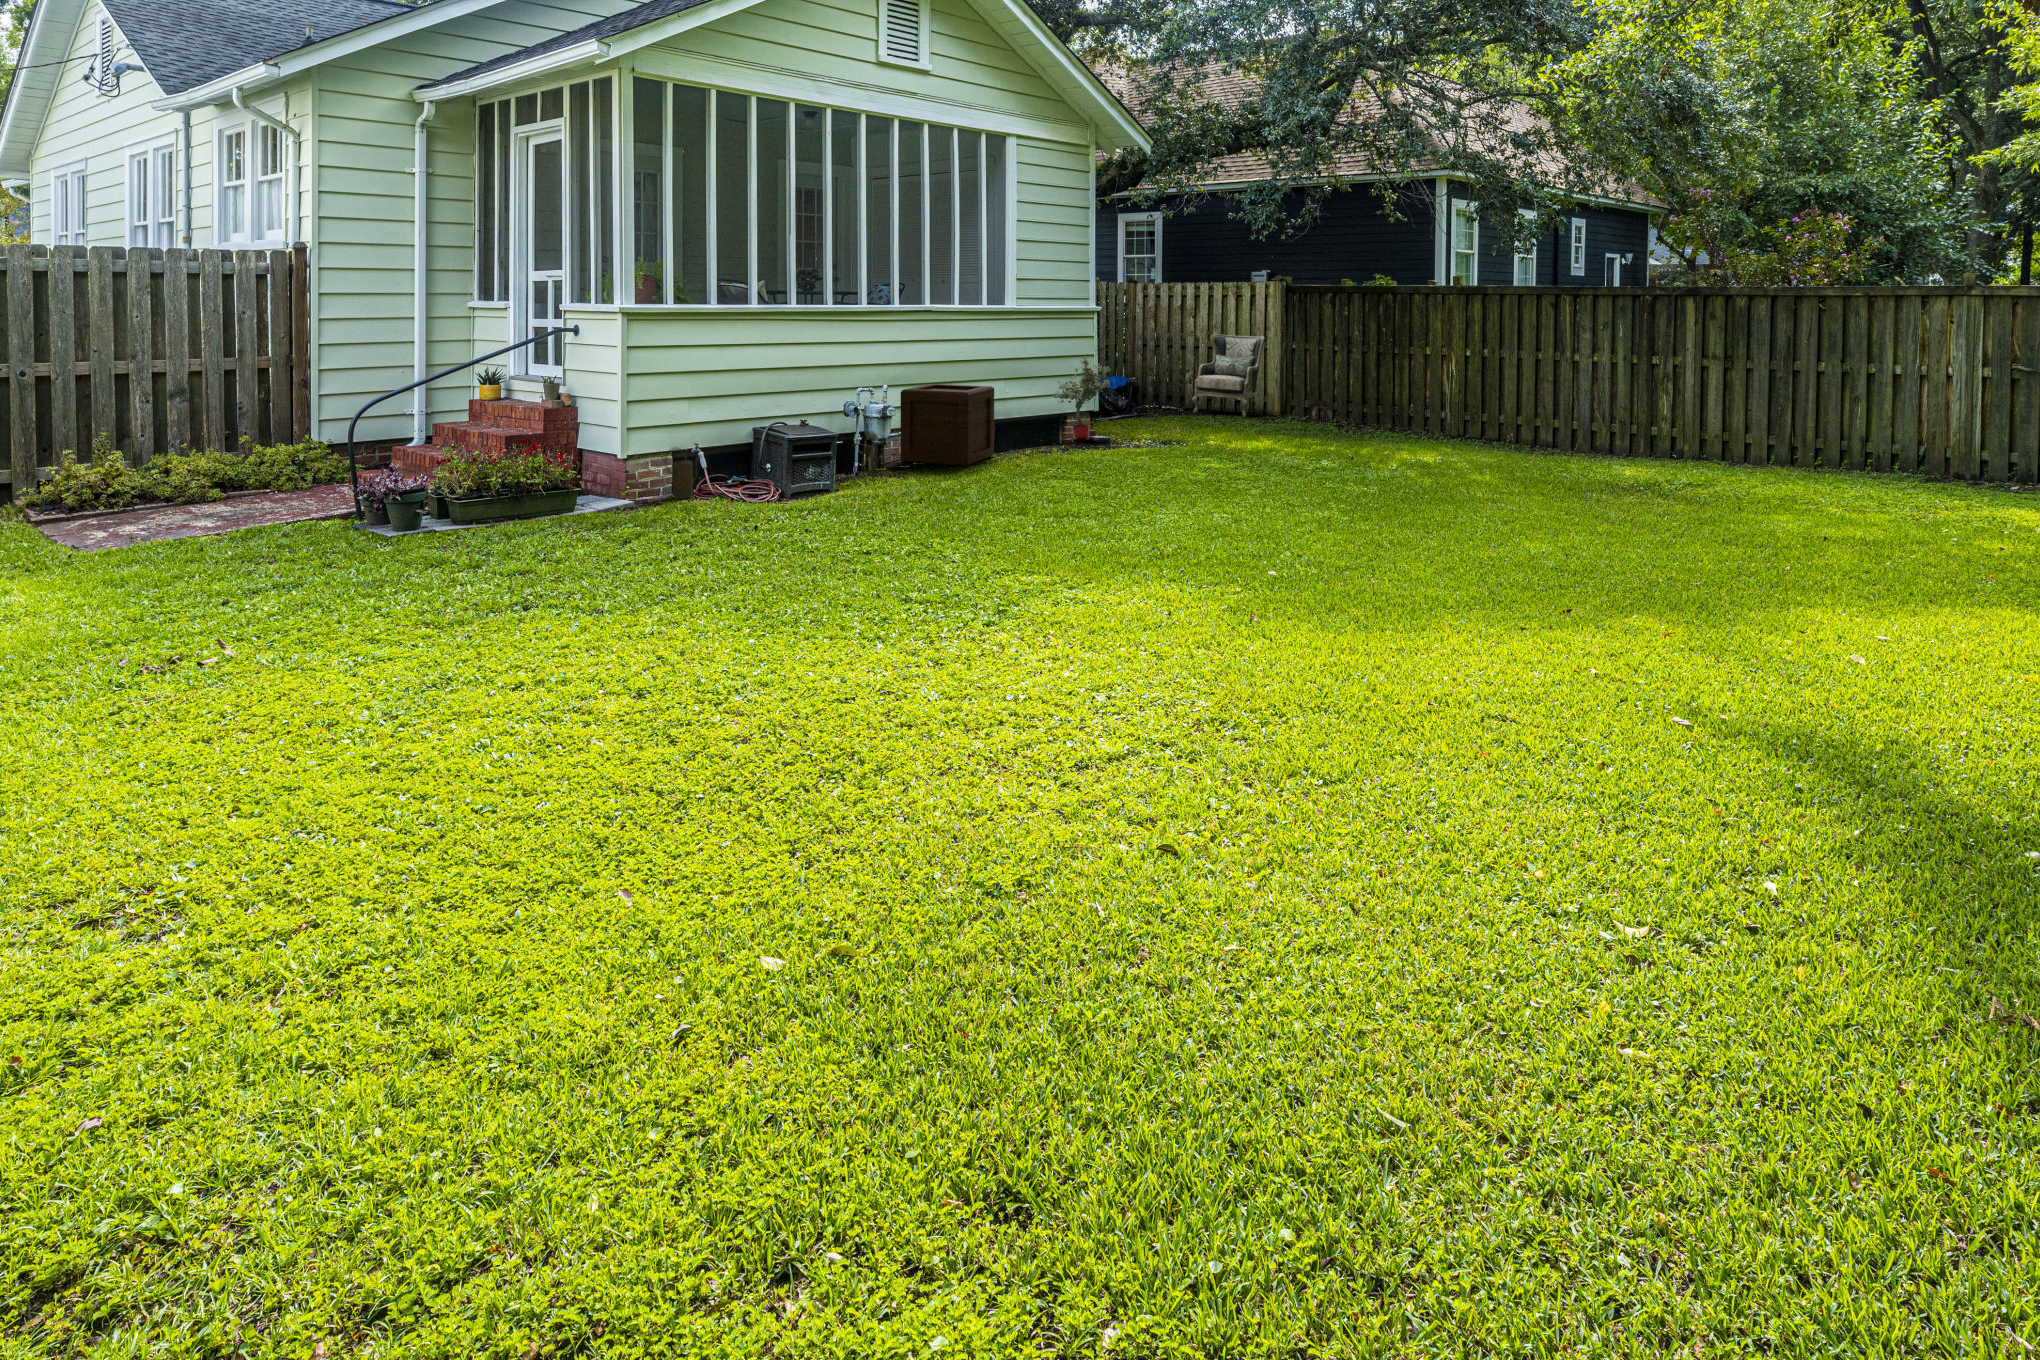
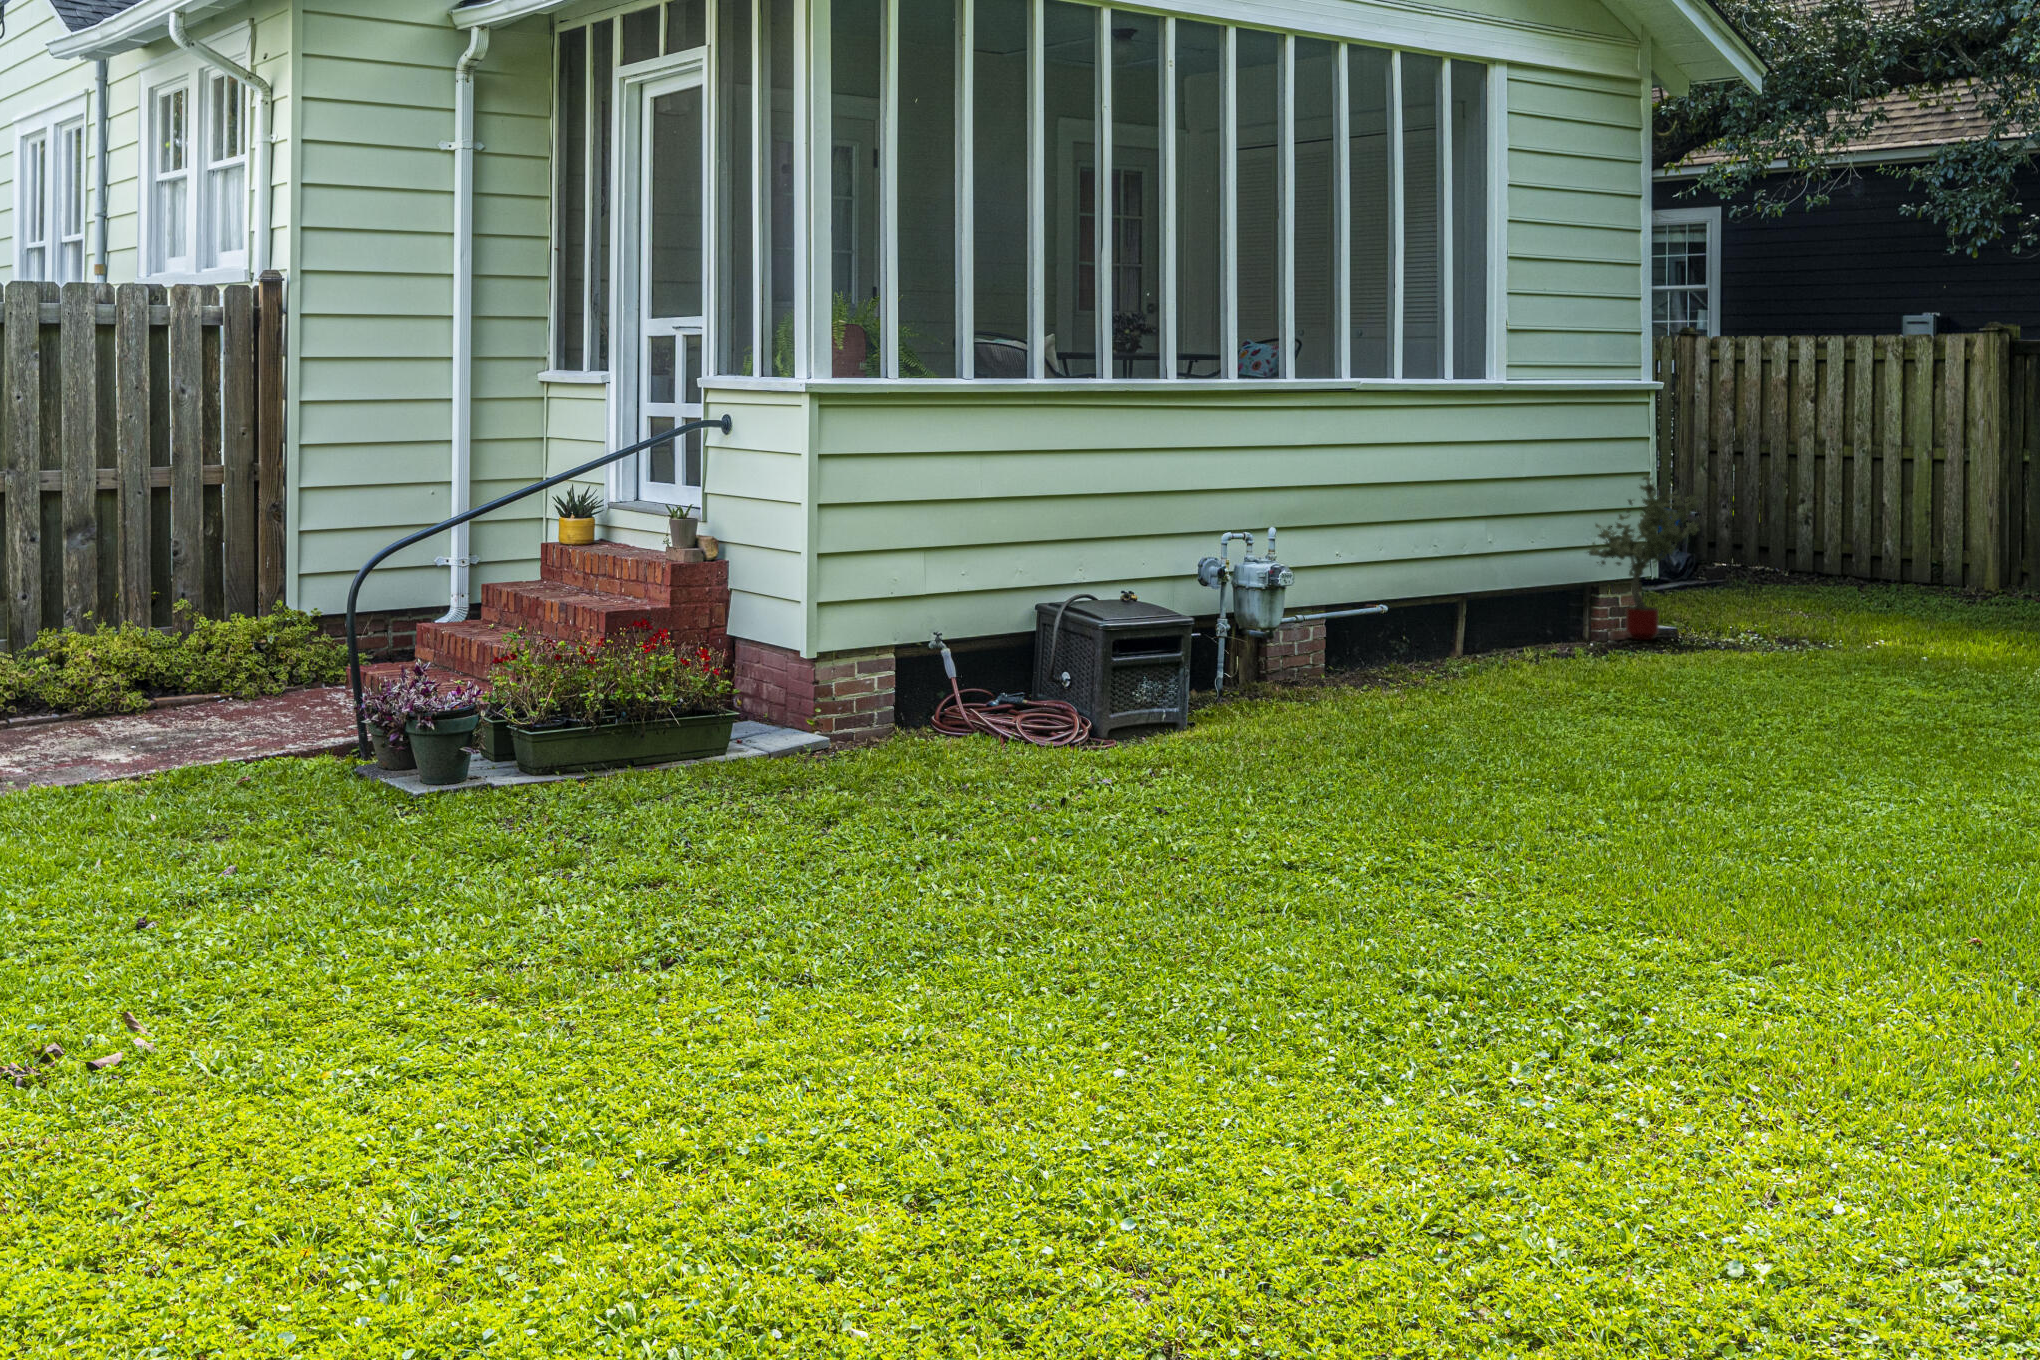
armchair: present [1192,334,1265,417] -> none [1842,433,1993,601]
wooden crate: present [900,384,994,466] -> none [1303,526,1482,688]
watering can: present [664,448,700,499] -> none [883,643,947,741]

